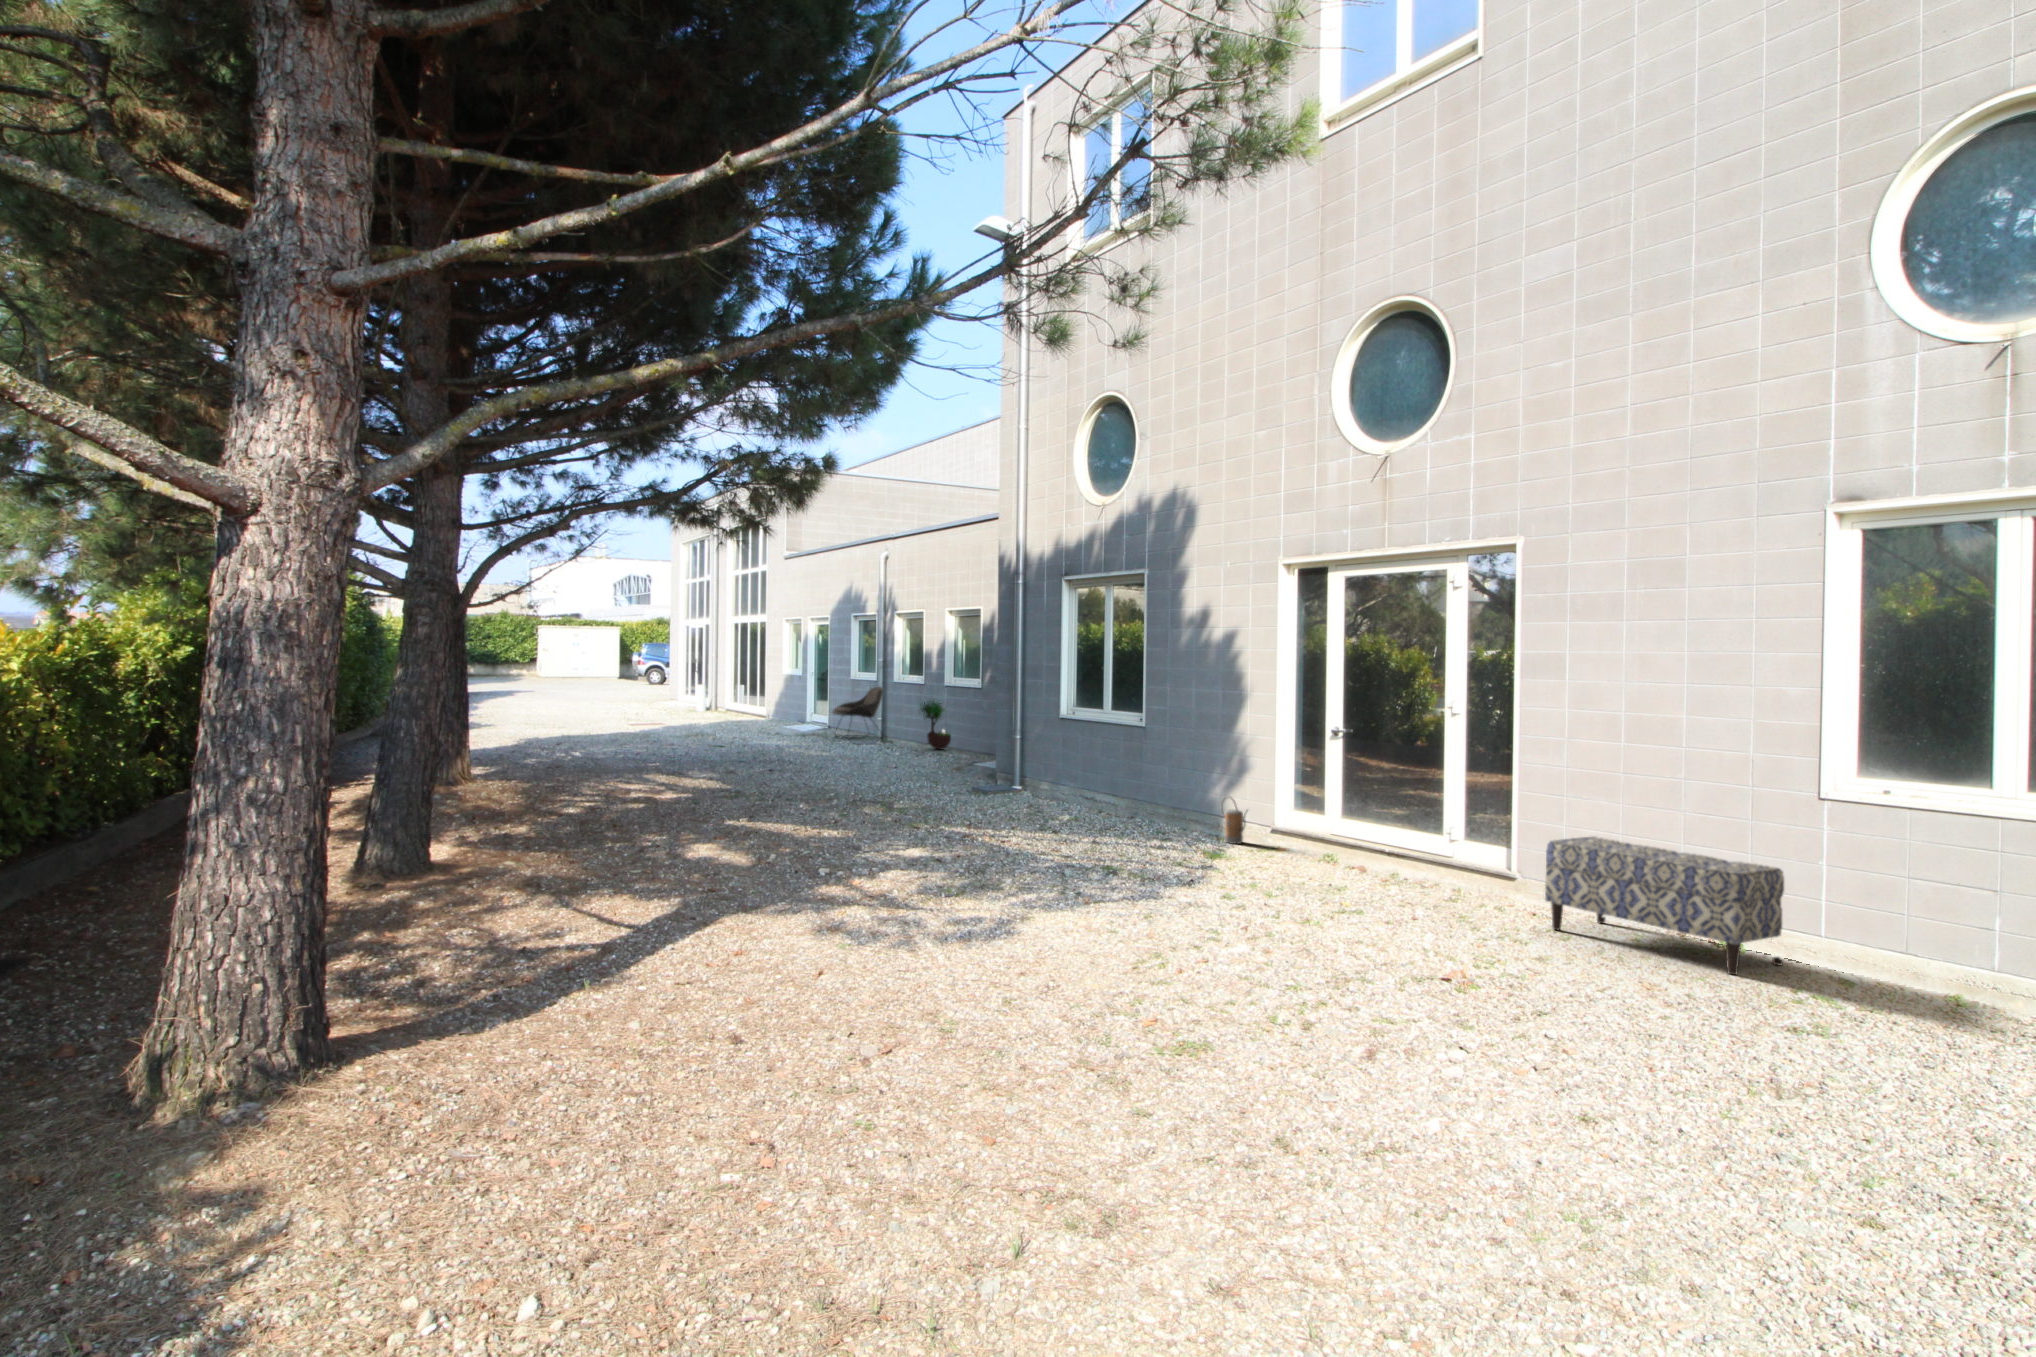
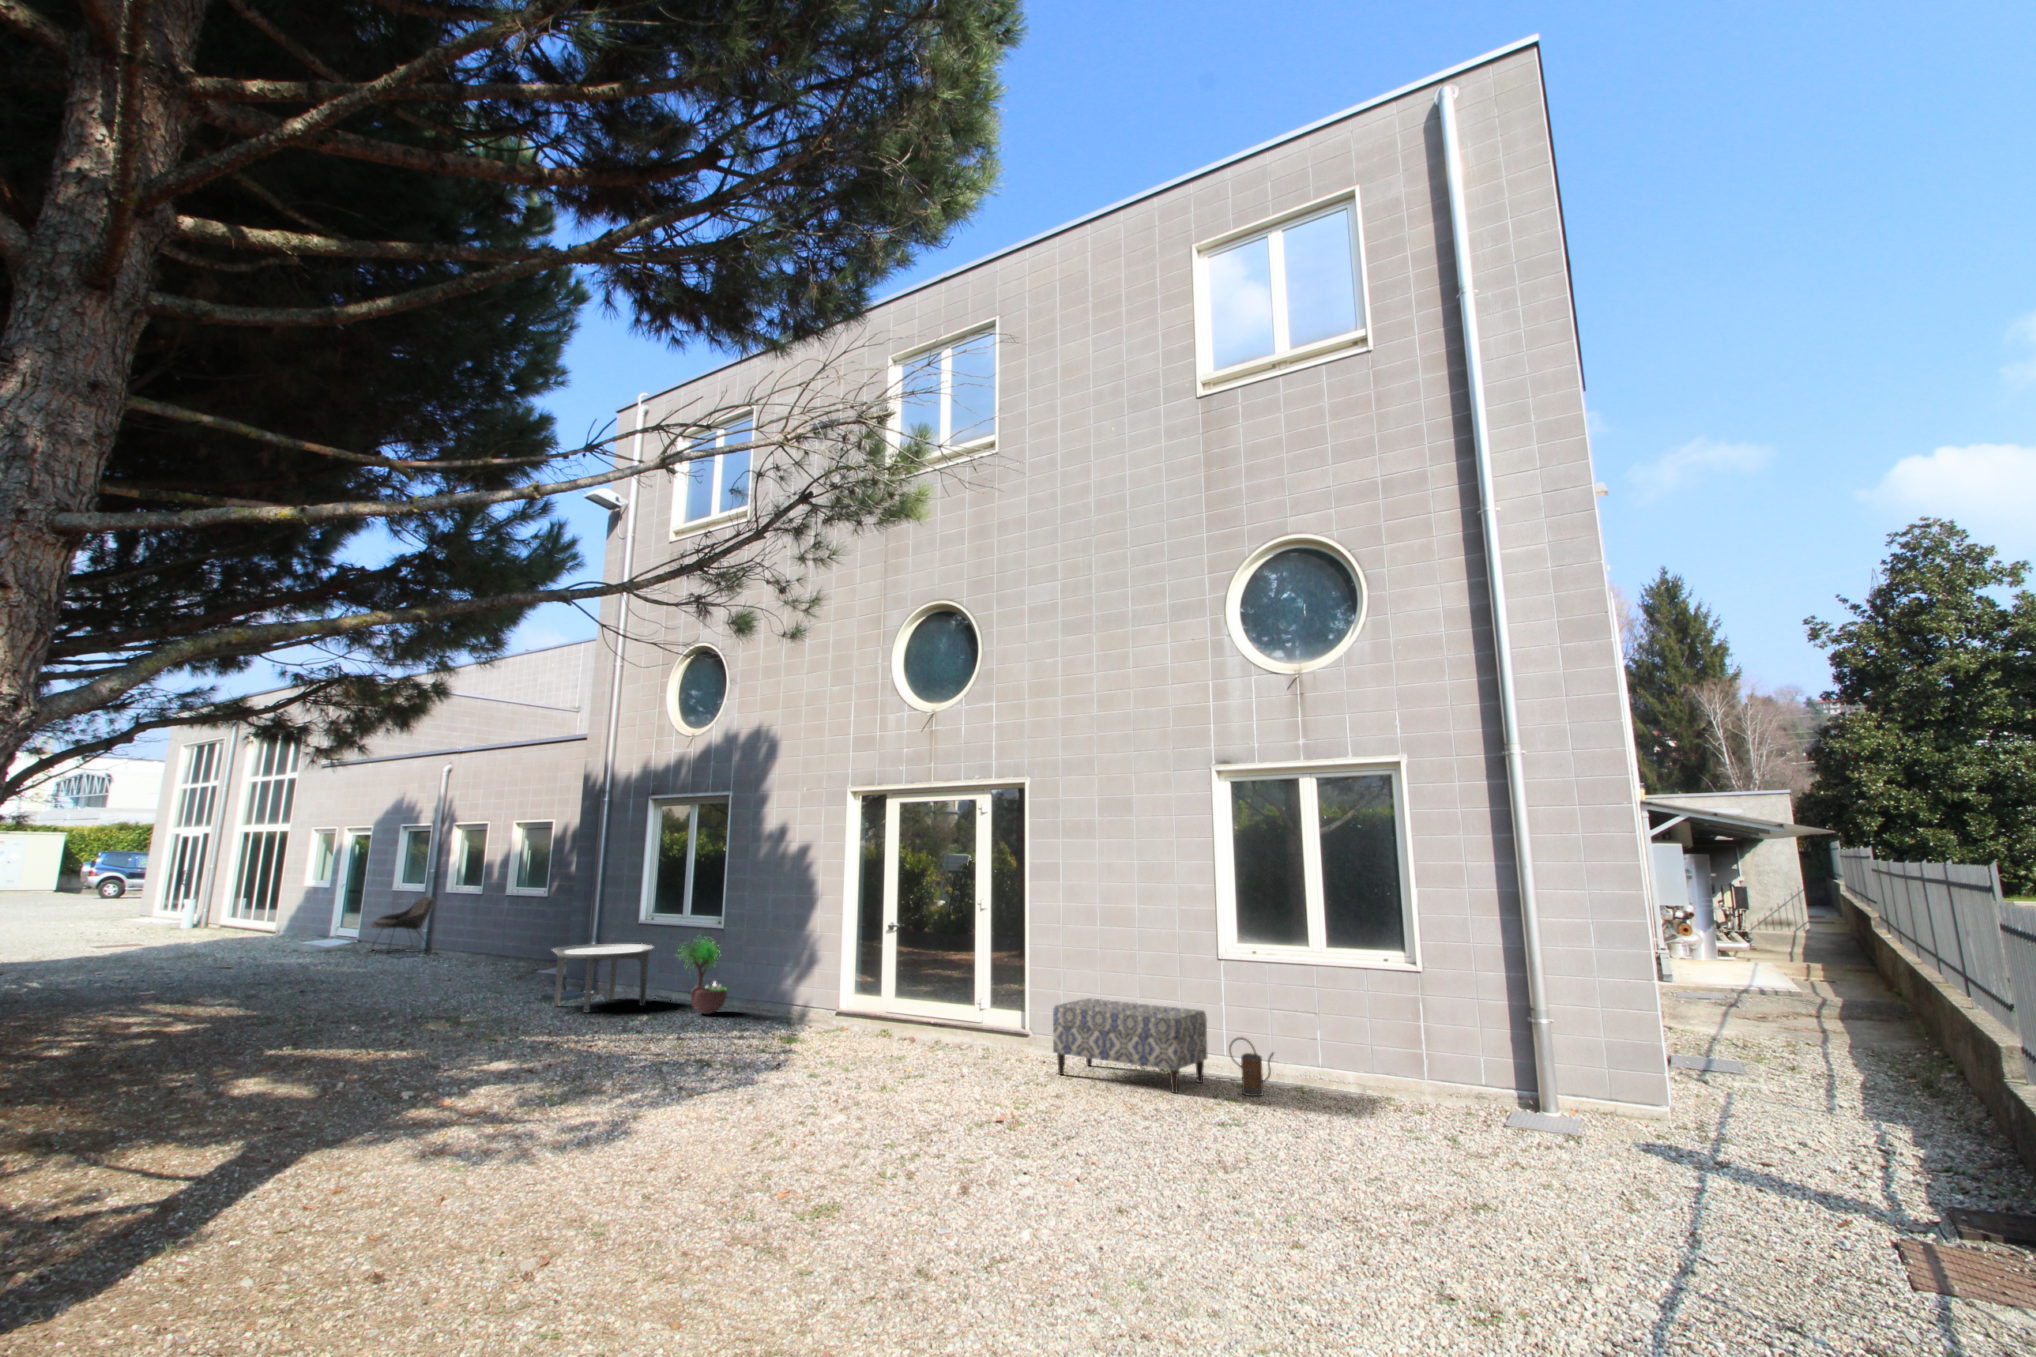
potted tree: present [920,699,951,749] -> present [678,939,727,1014]
round table: none [971,738,1074,807] -> present [553,944,653,1012]
watering can: present [1220,797,1248,844] -> present [1229,1037,1274,1096]

